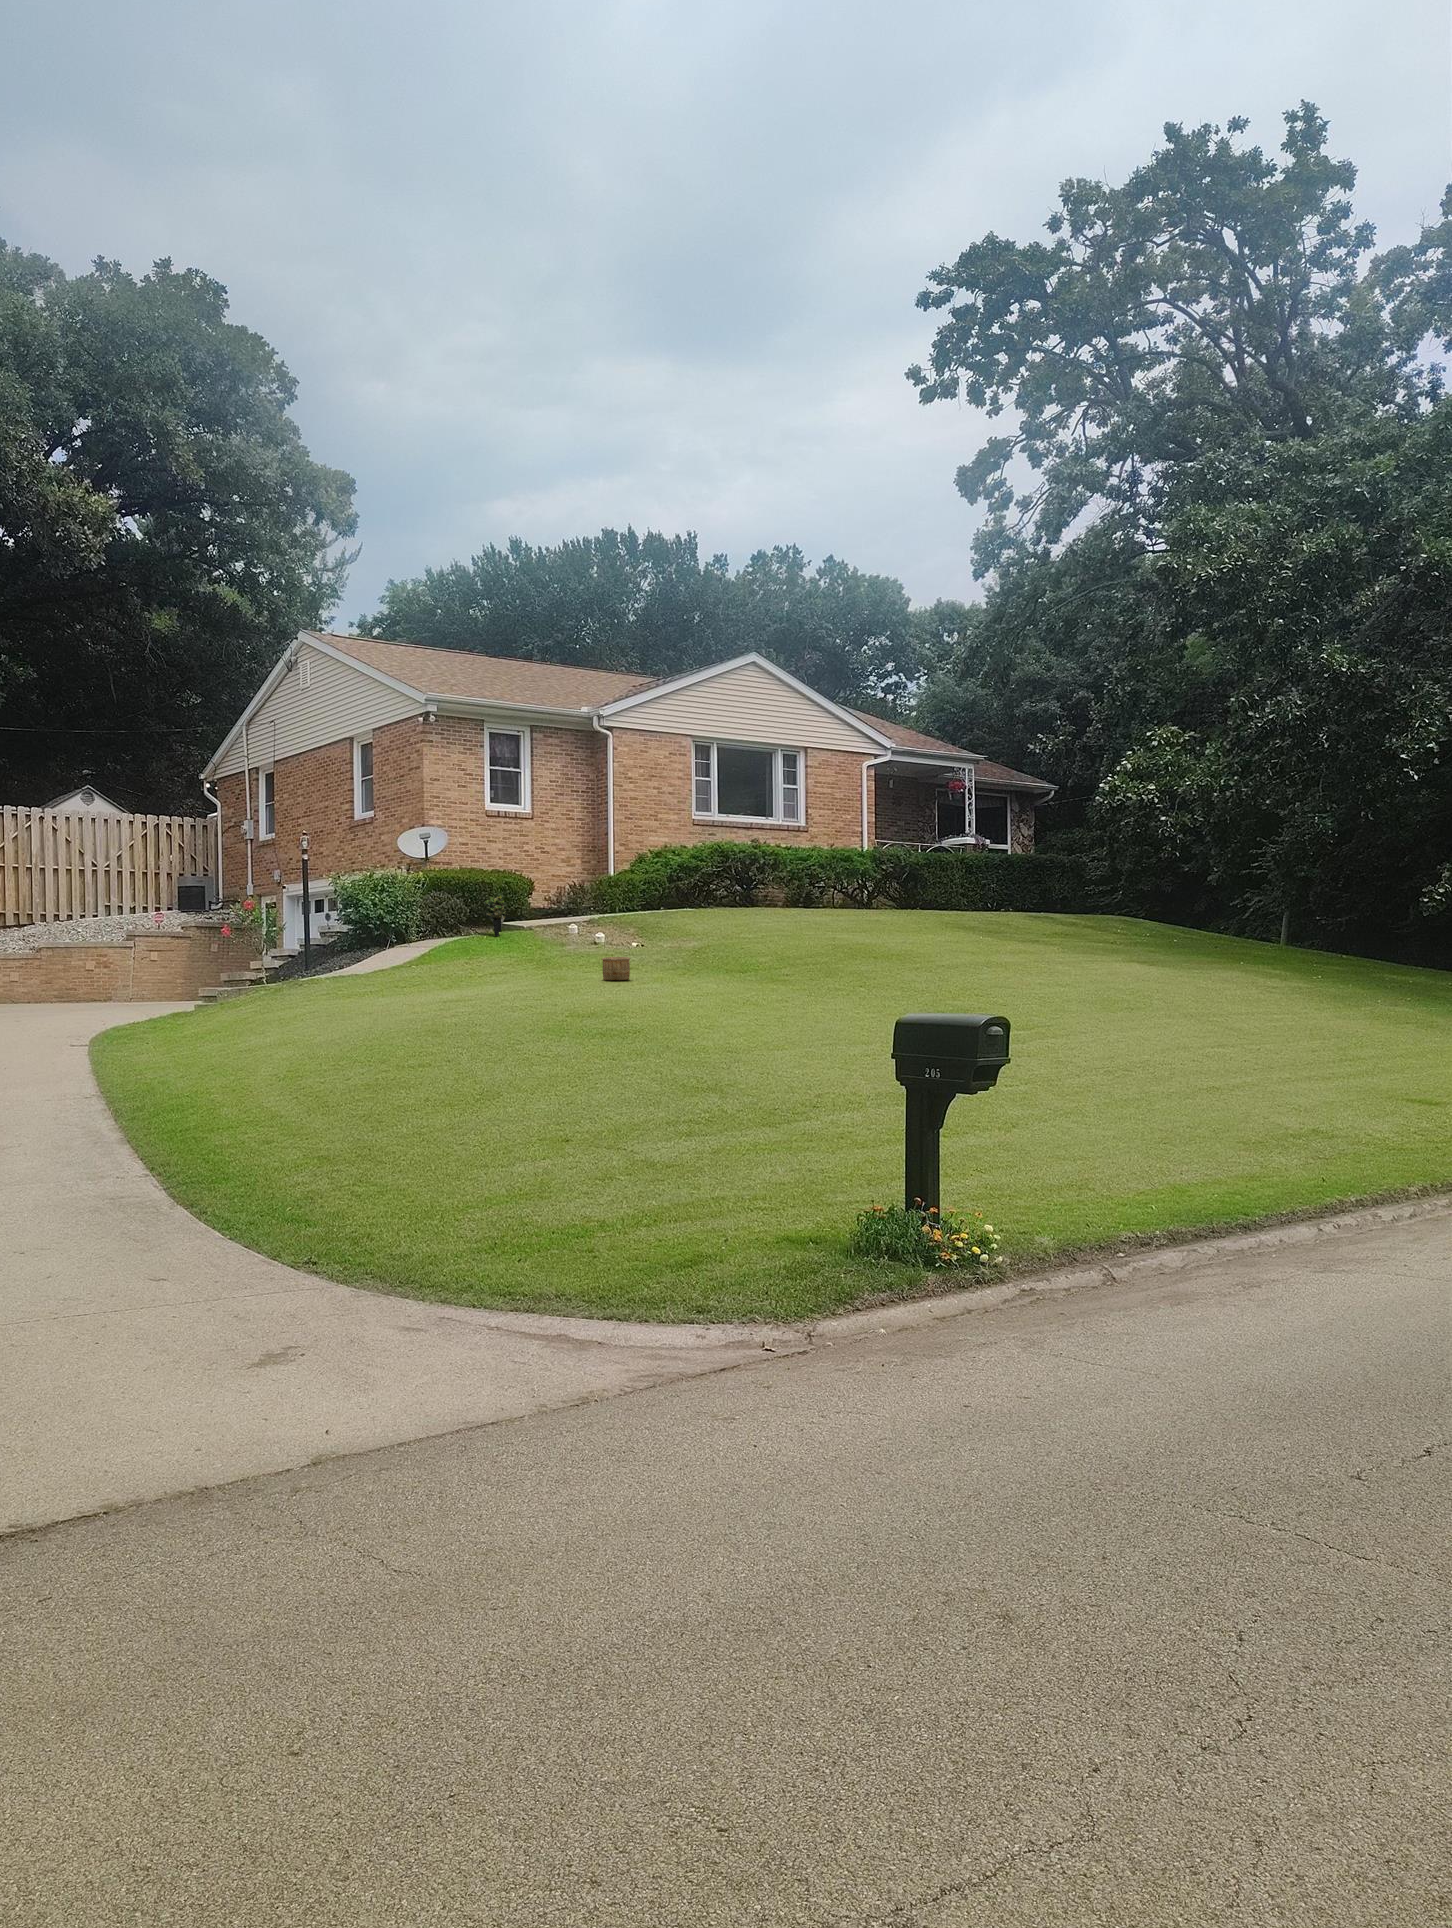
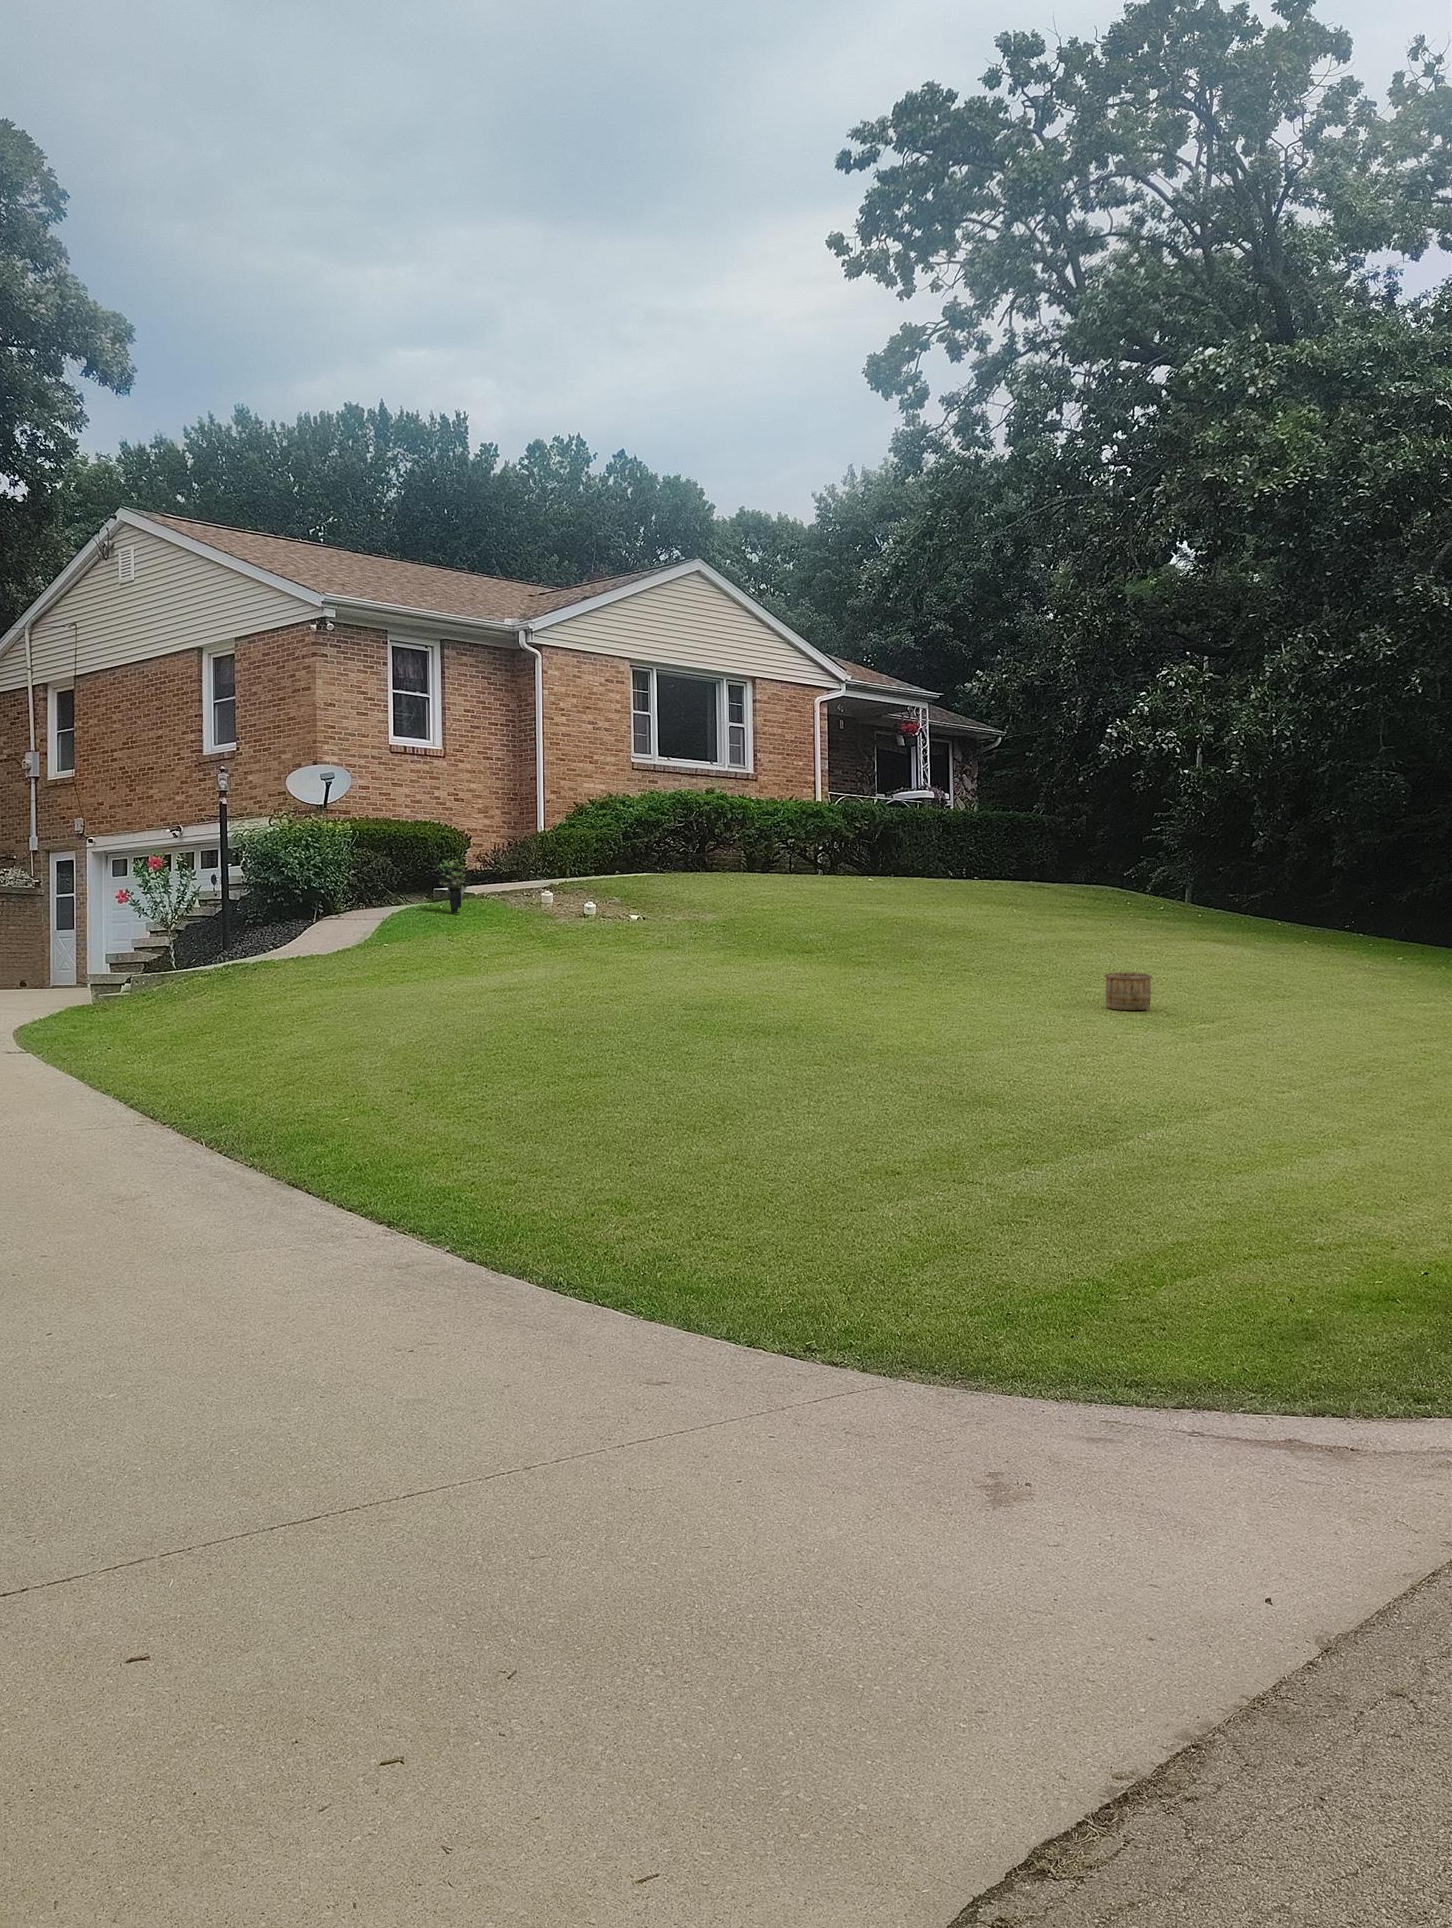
wooden bucket: present [602,957,630,980] -> present [1105,972,1152,1010]

